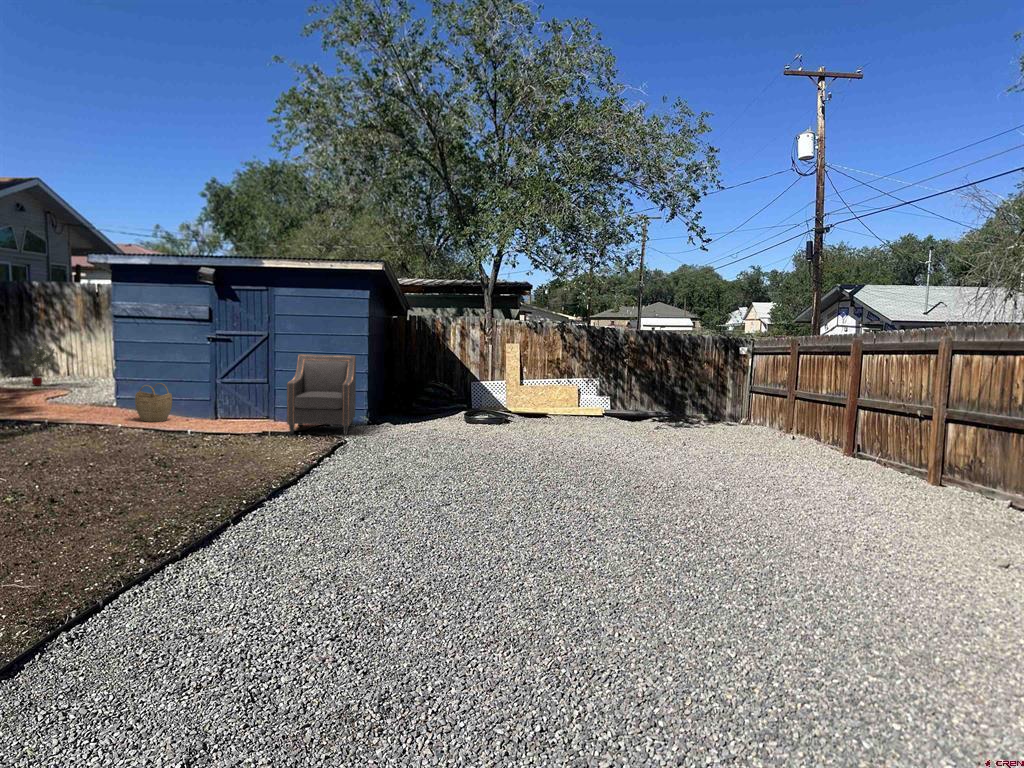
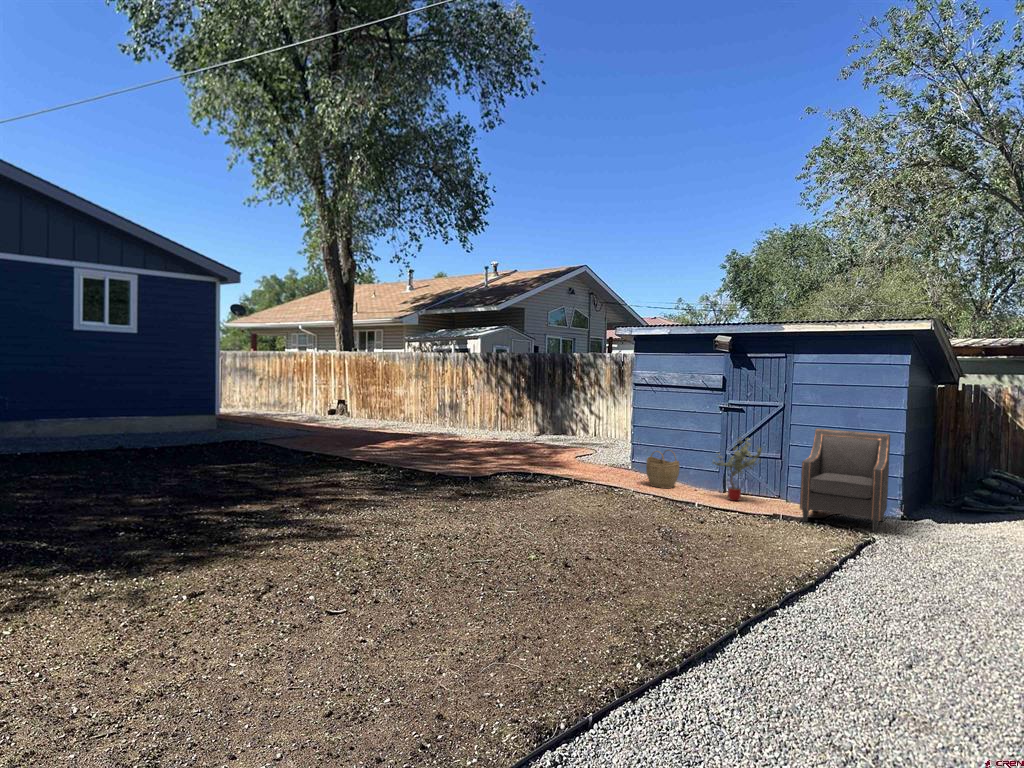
potted tree: present [19,343,54,386] -> present [713,438,762,501]

